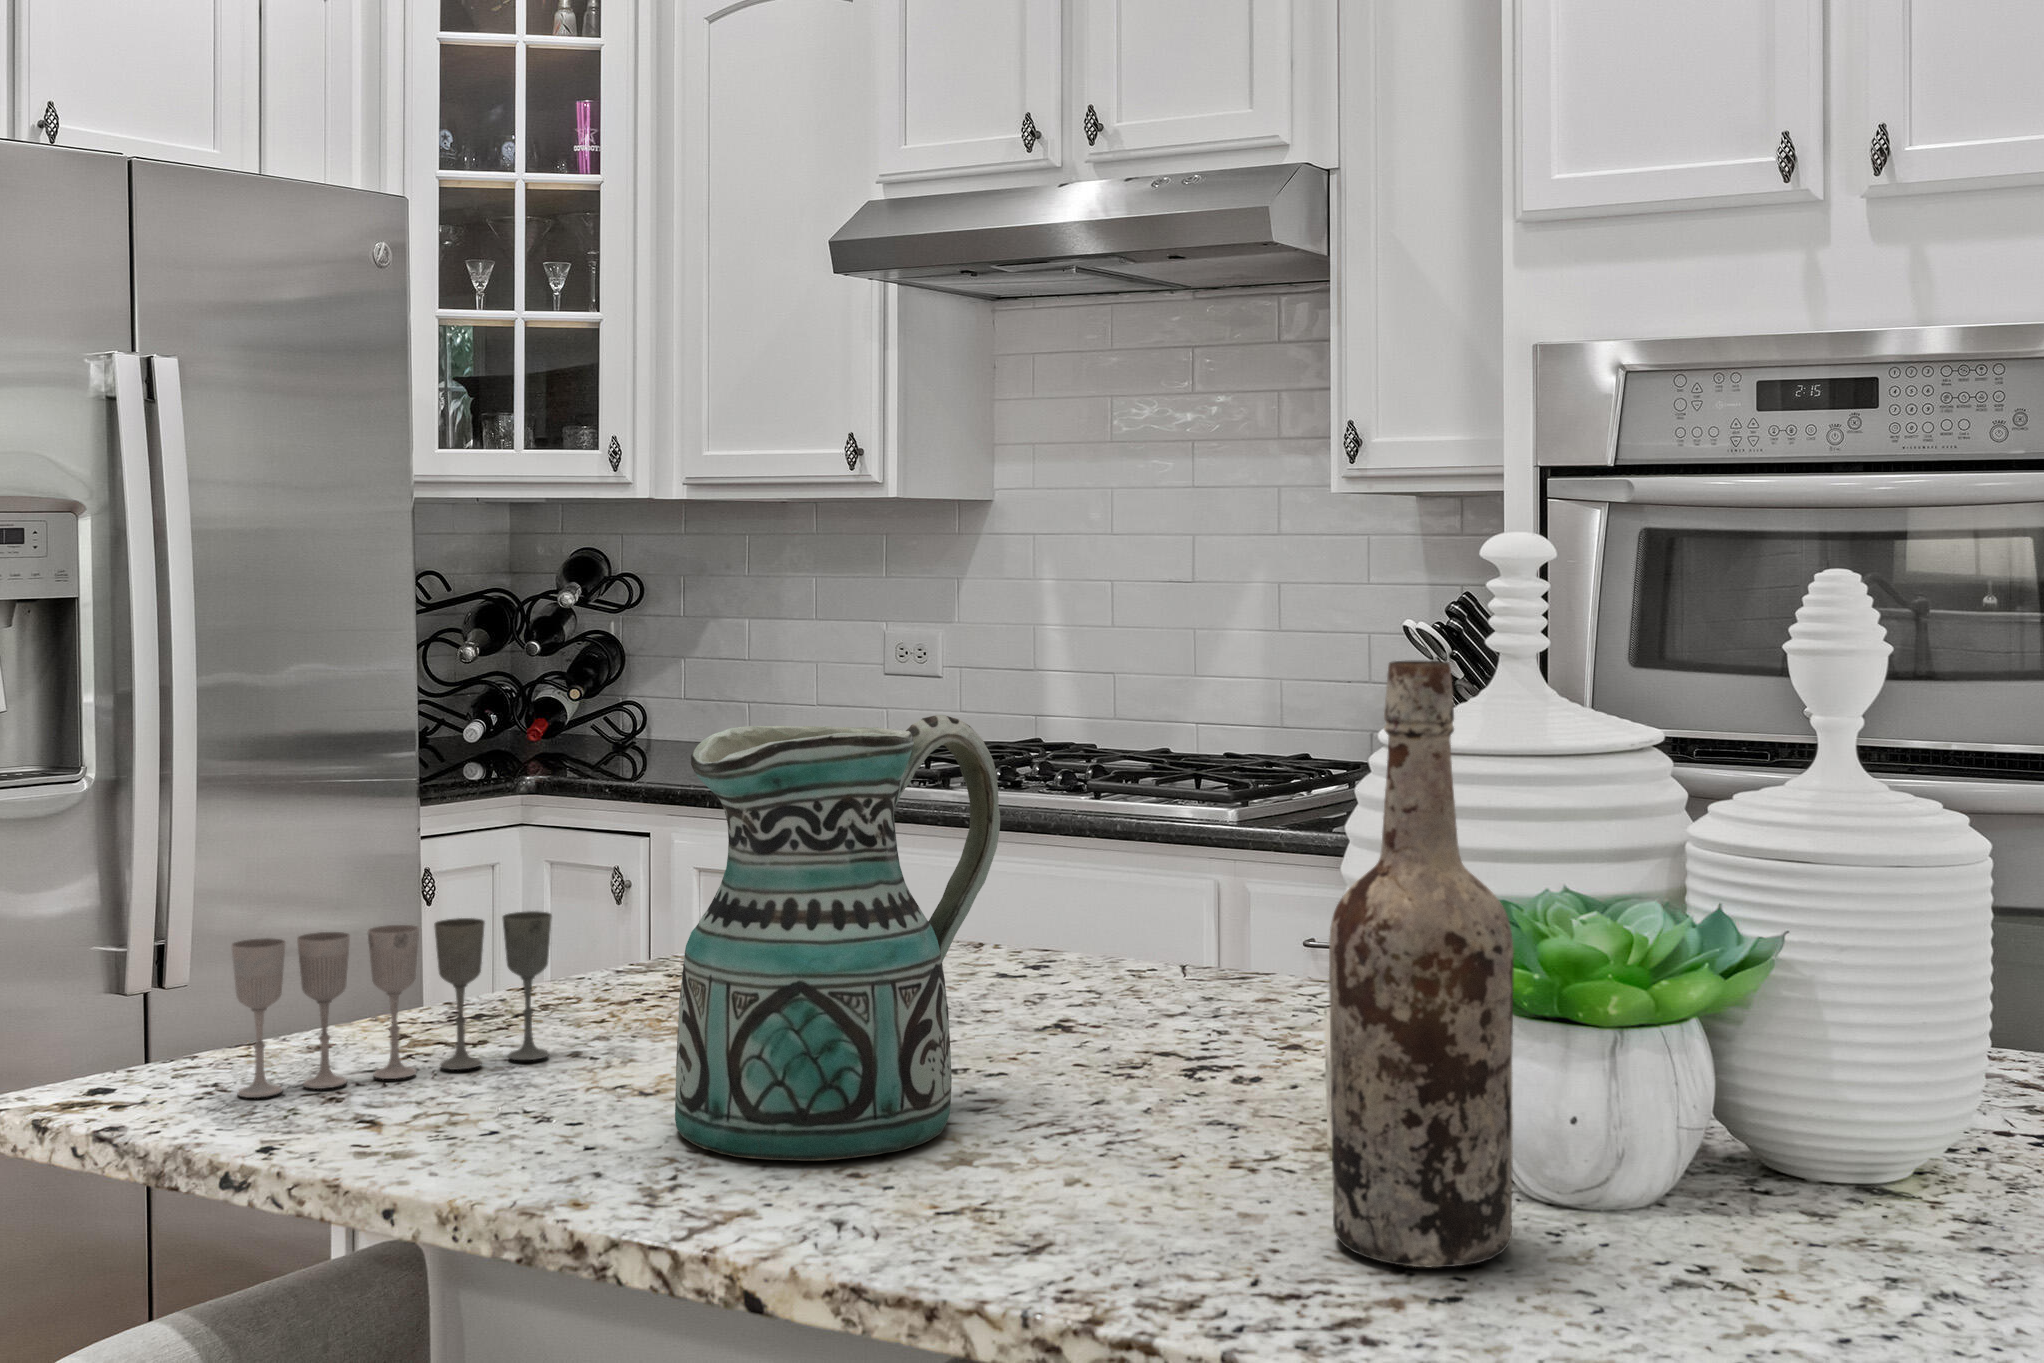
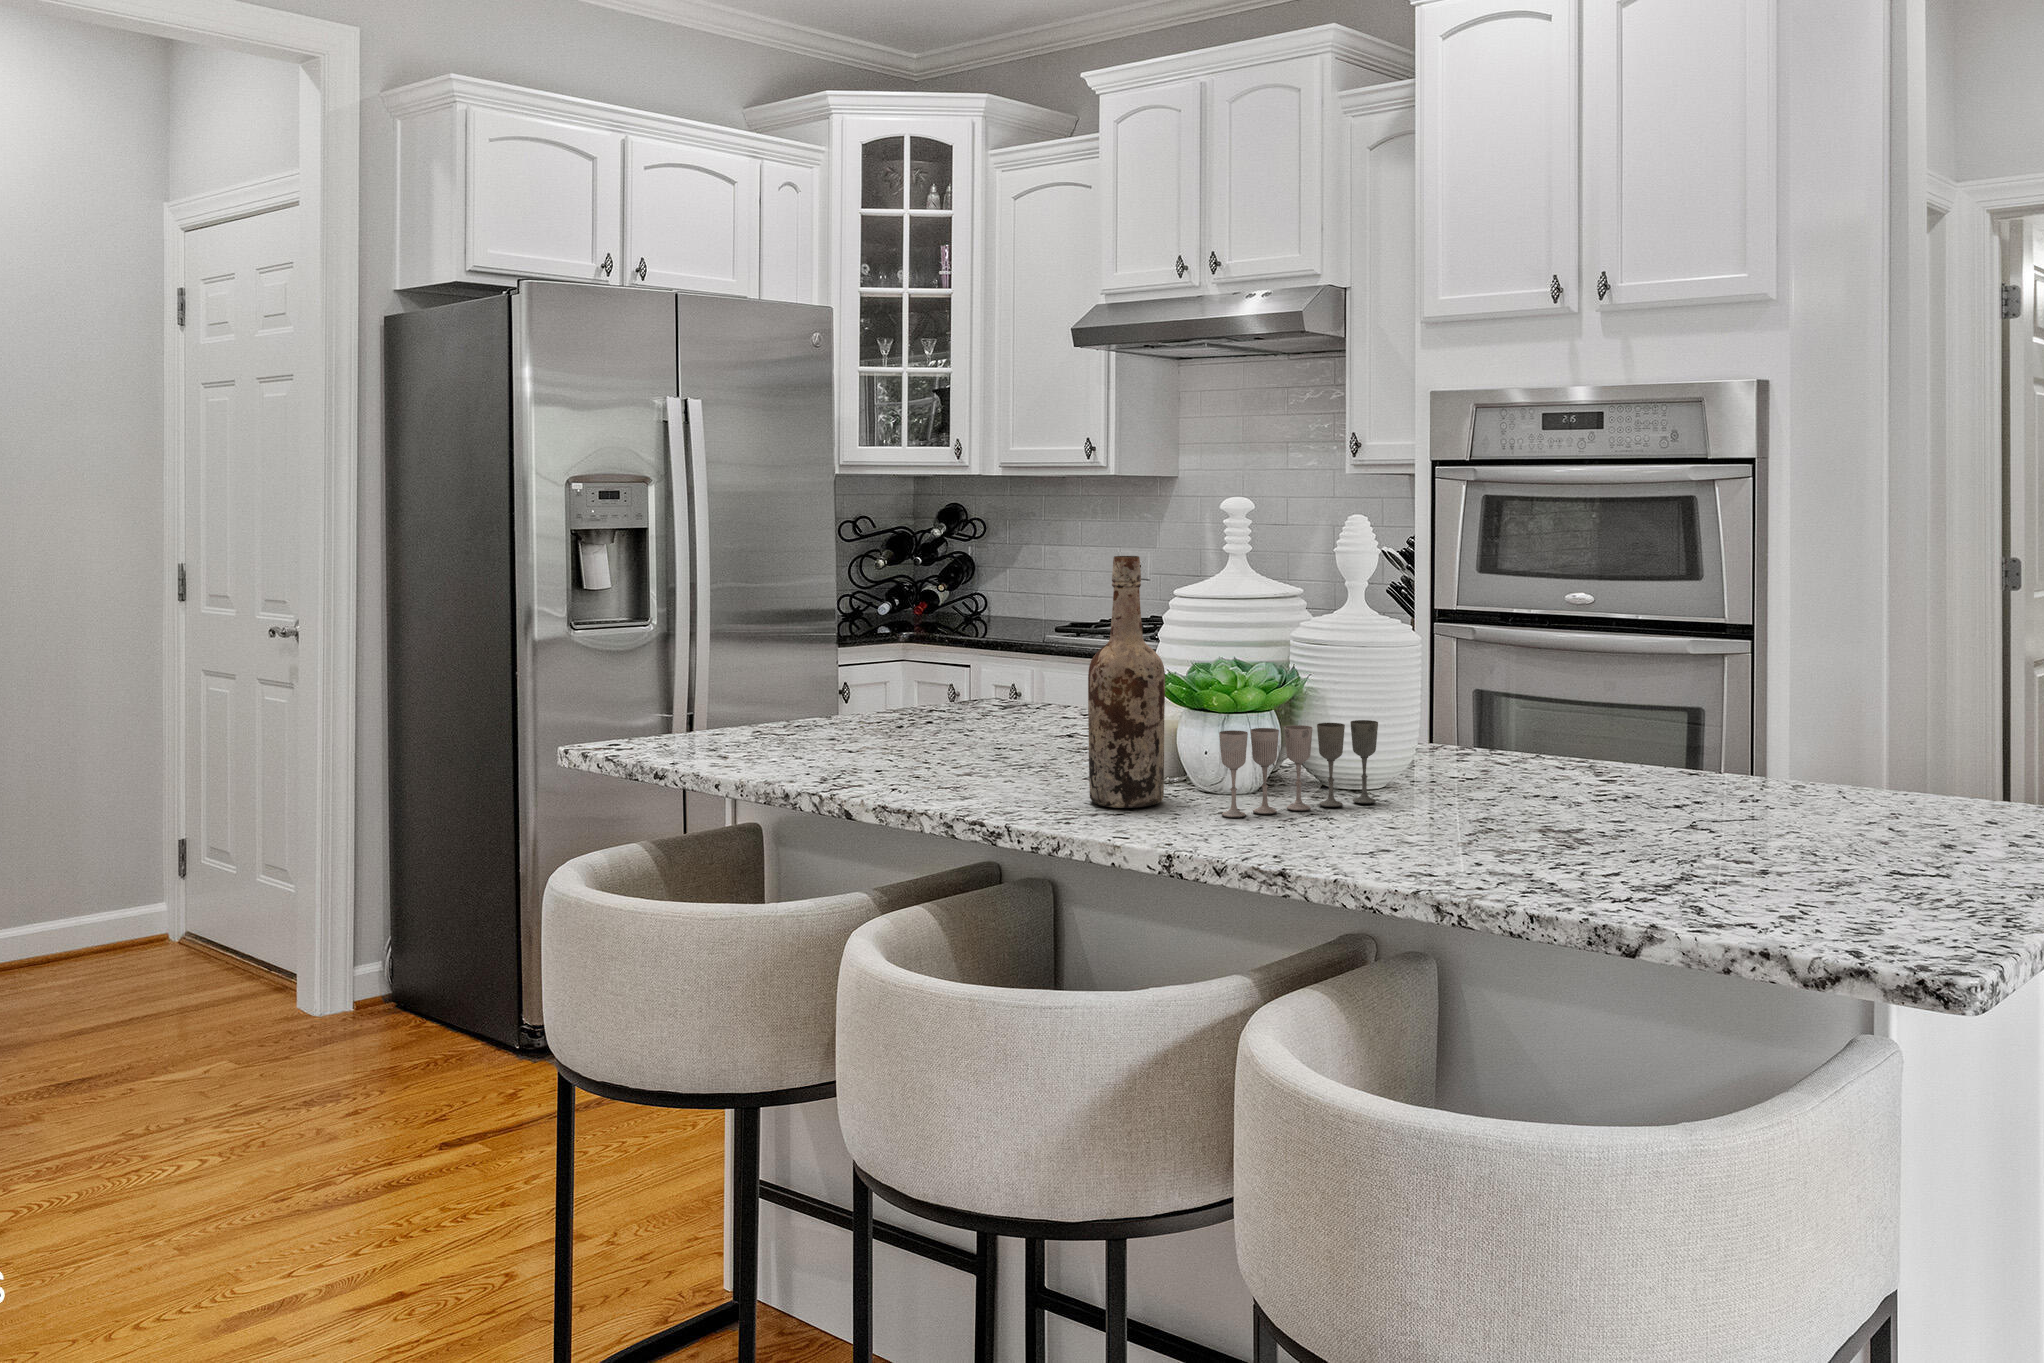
ceramic pitcher: present [675,715,1001,1160] -> none [849,582,1004,771]
wine glass: present [231,911,552,1098] -> present [1219,720,1378,817]

